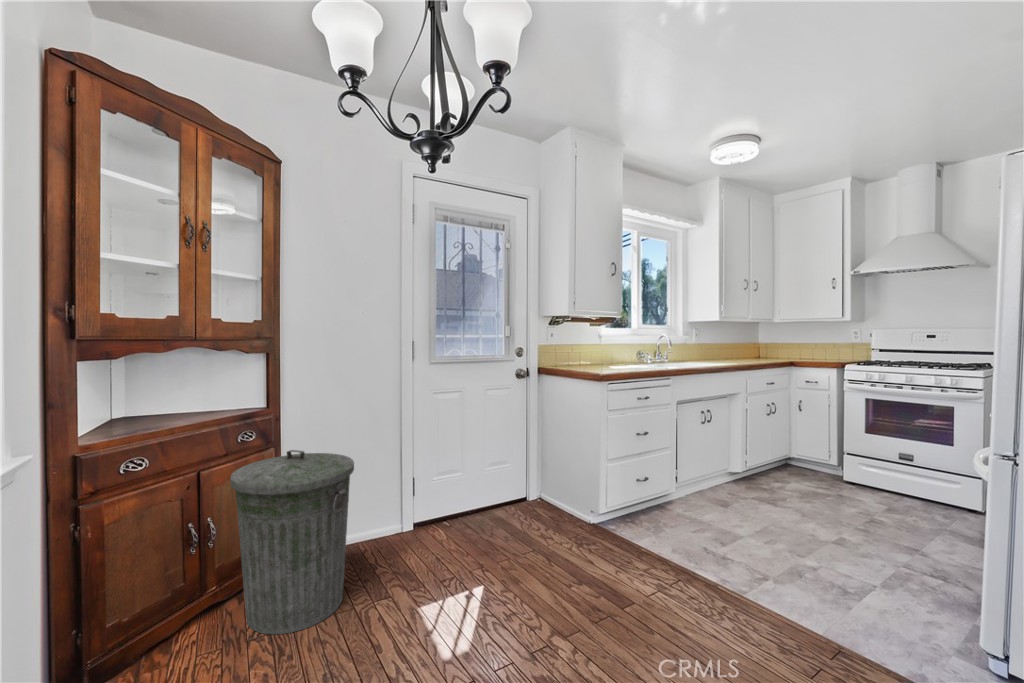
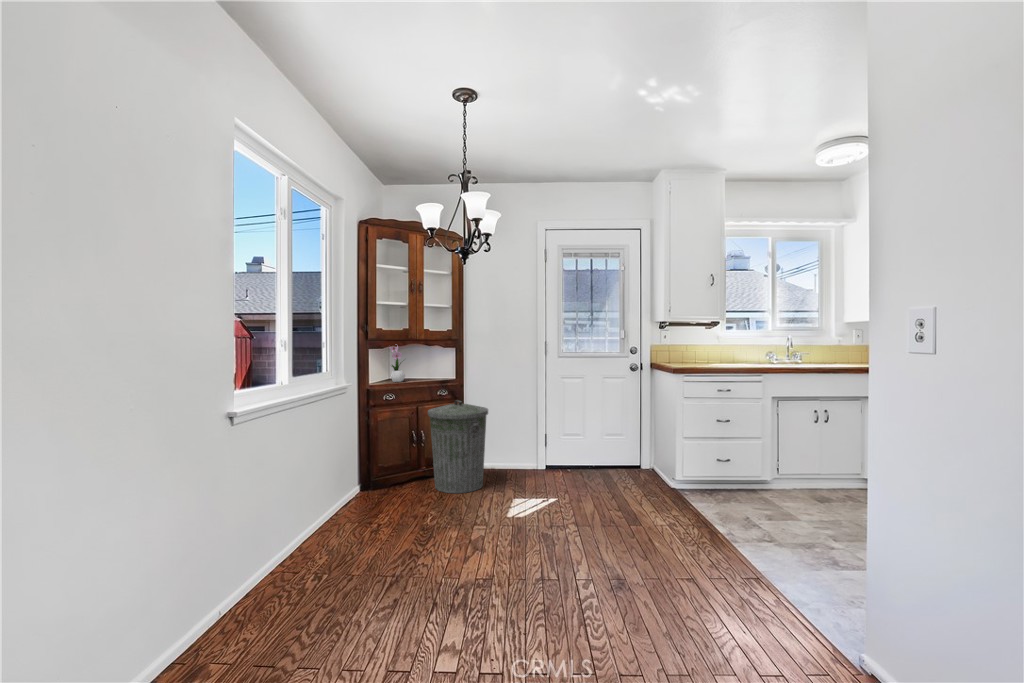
flower arrangement: none [125,334,166,427] -> present [389,344,405,382]

